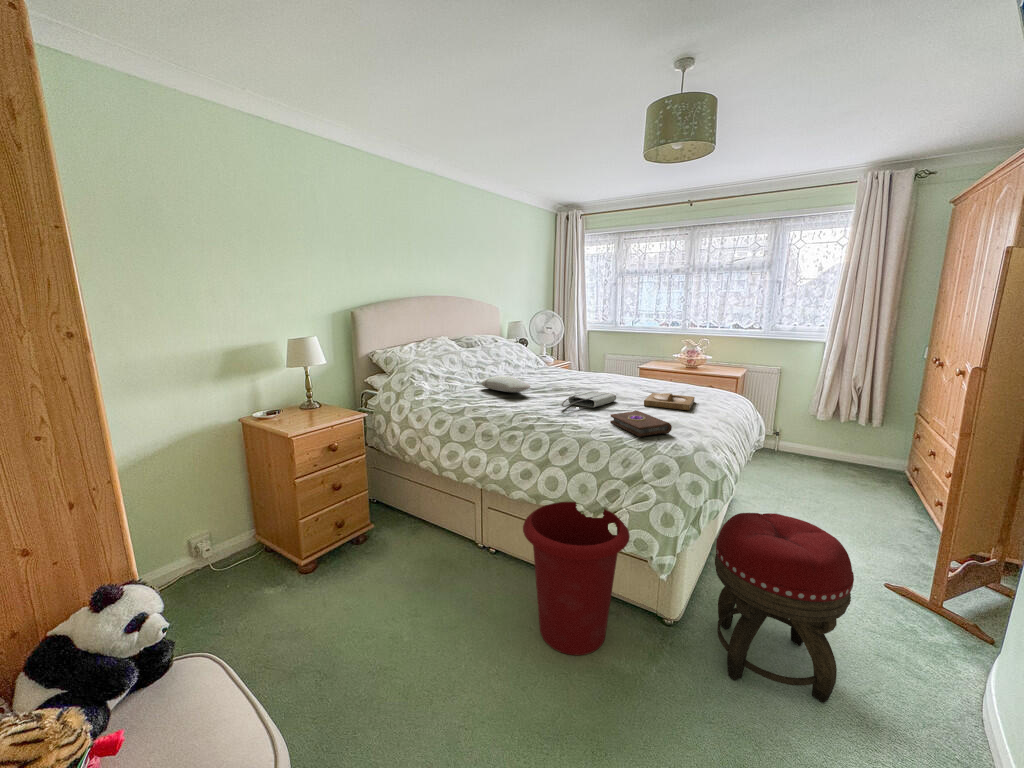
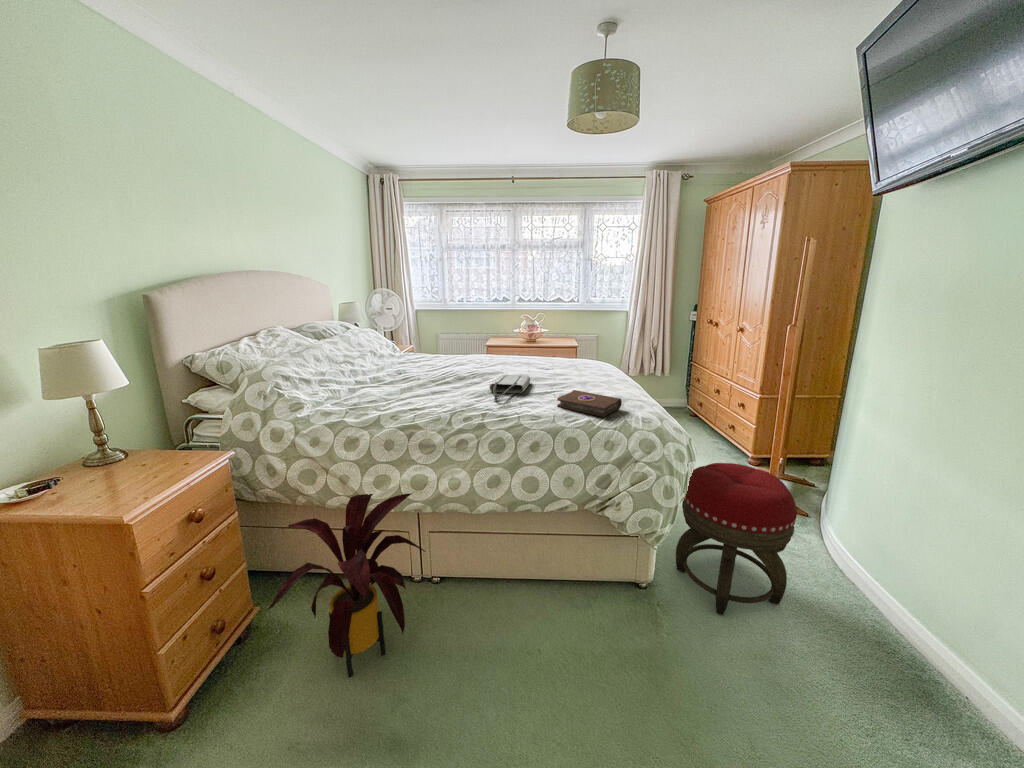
pillow: present [481,375,530,392] -> none [369,368,439,388]
tray: present [644,393,695,410] -> none [552,369,600,383]
house plant: none [351,461,467,586] -> present [267,493,425,677]
waste bin: present [523,502,630,655] -> none [528,497,645,663]

